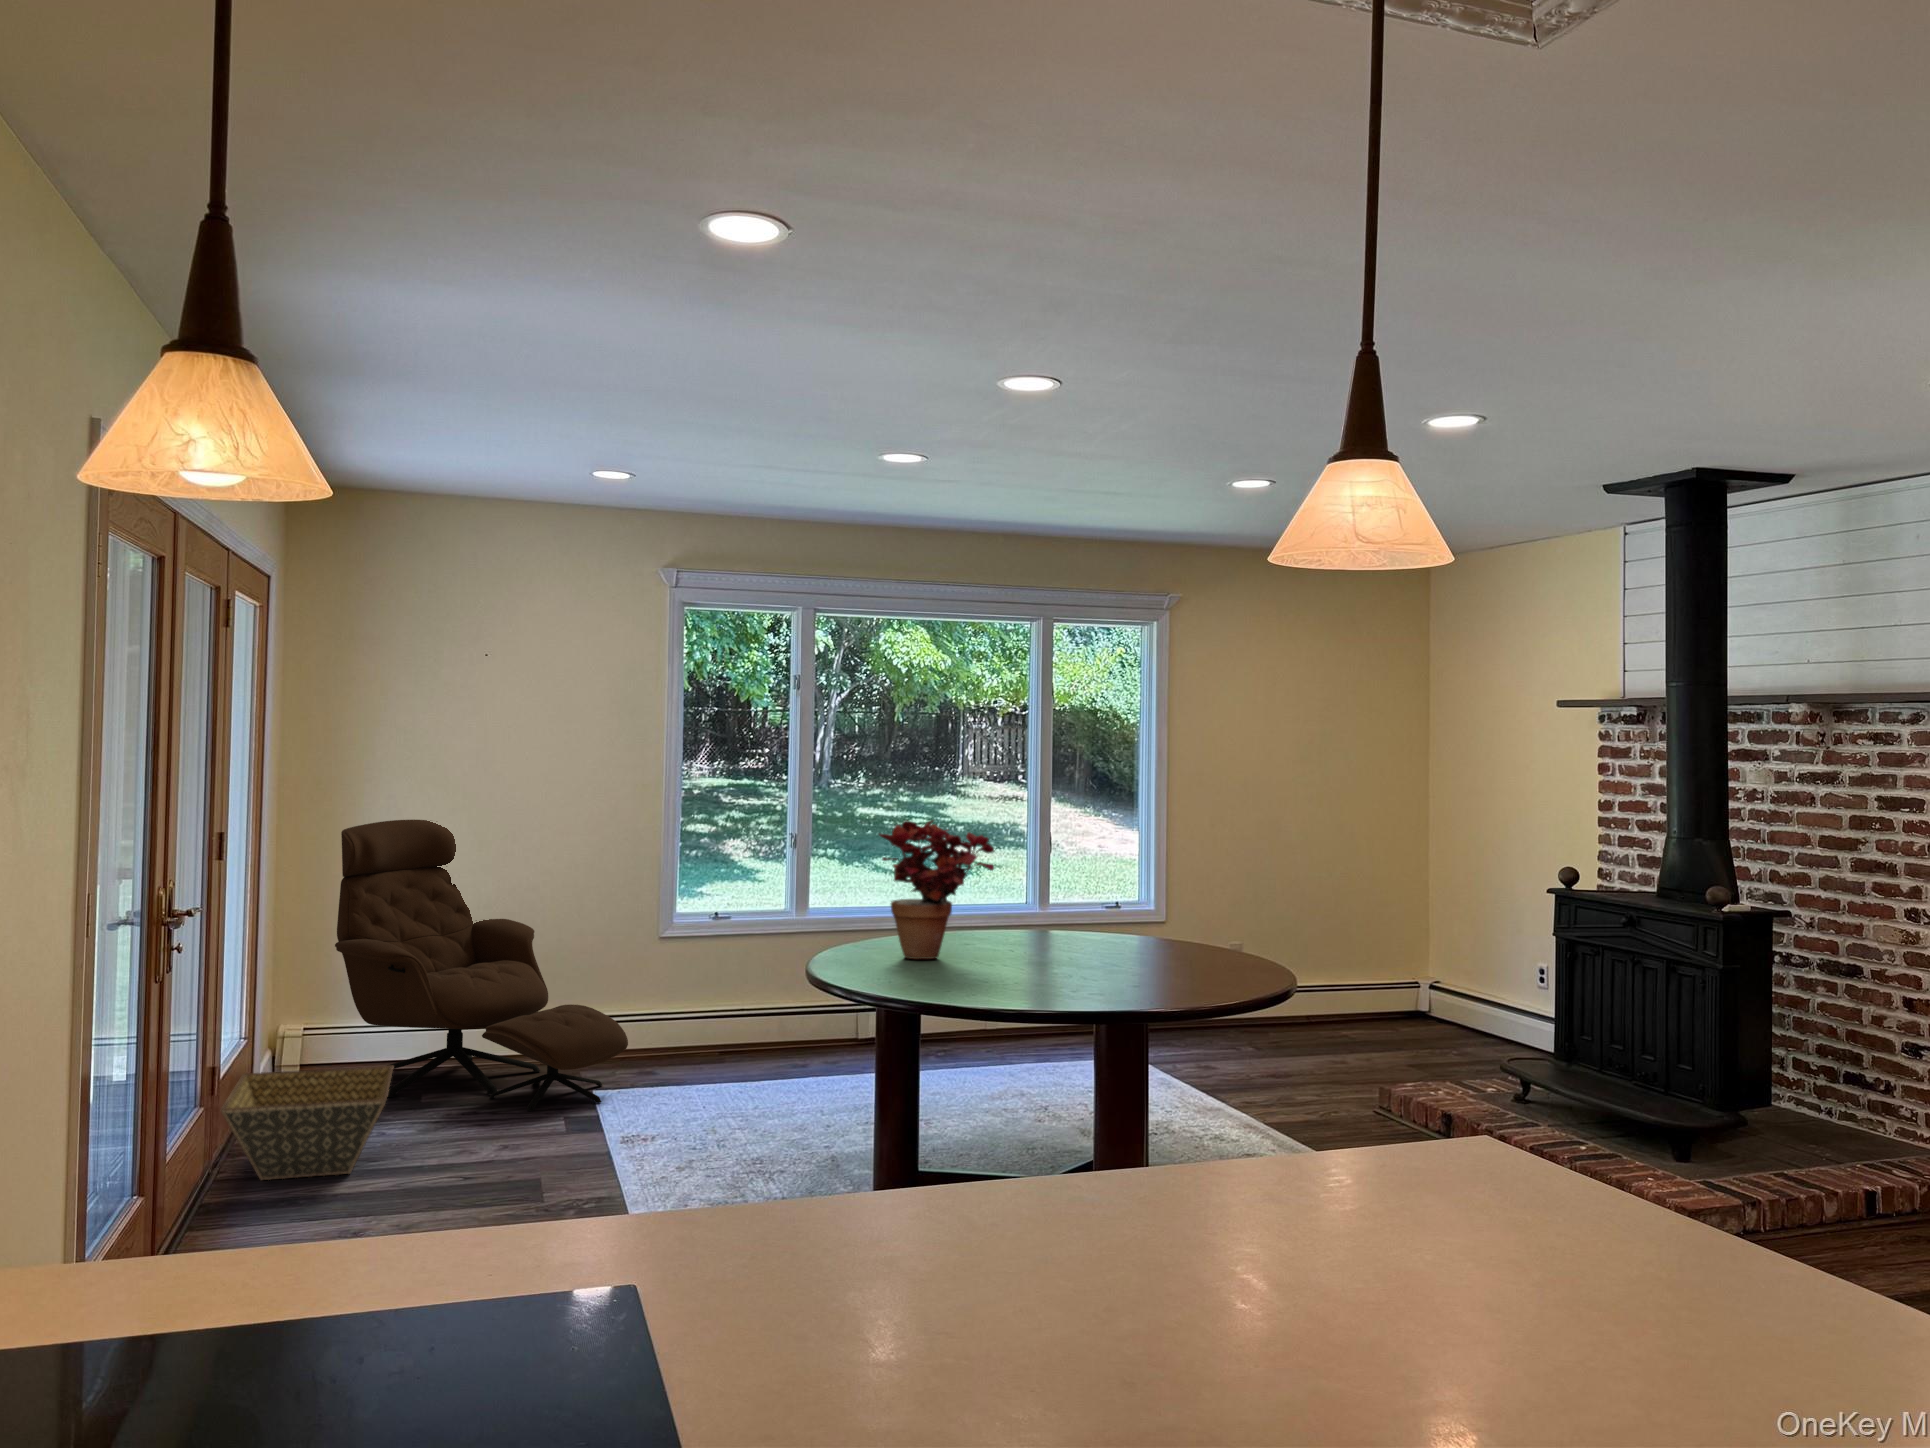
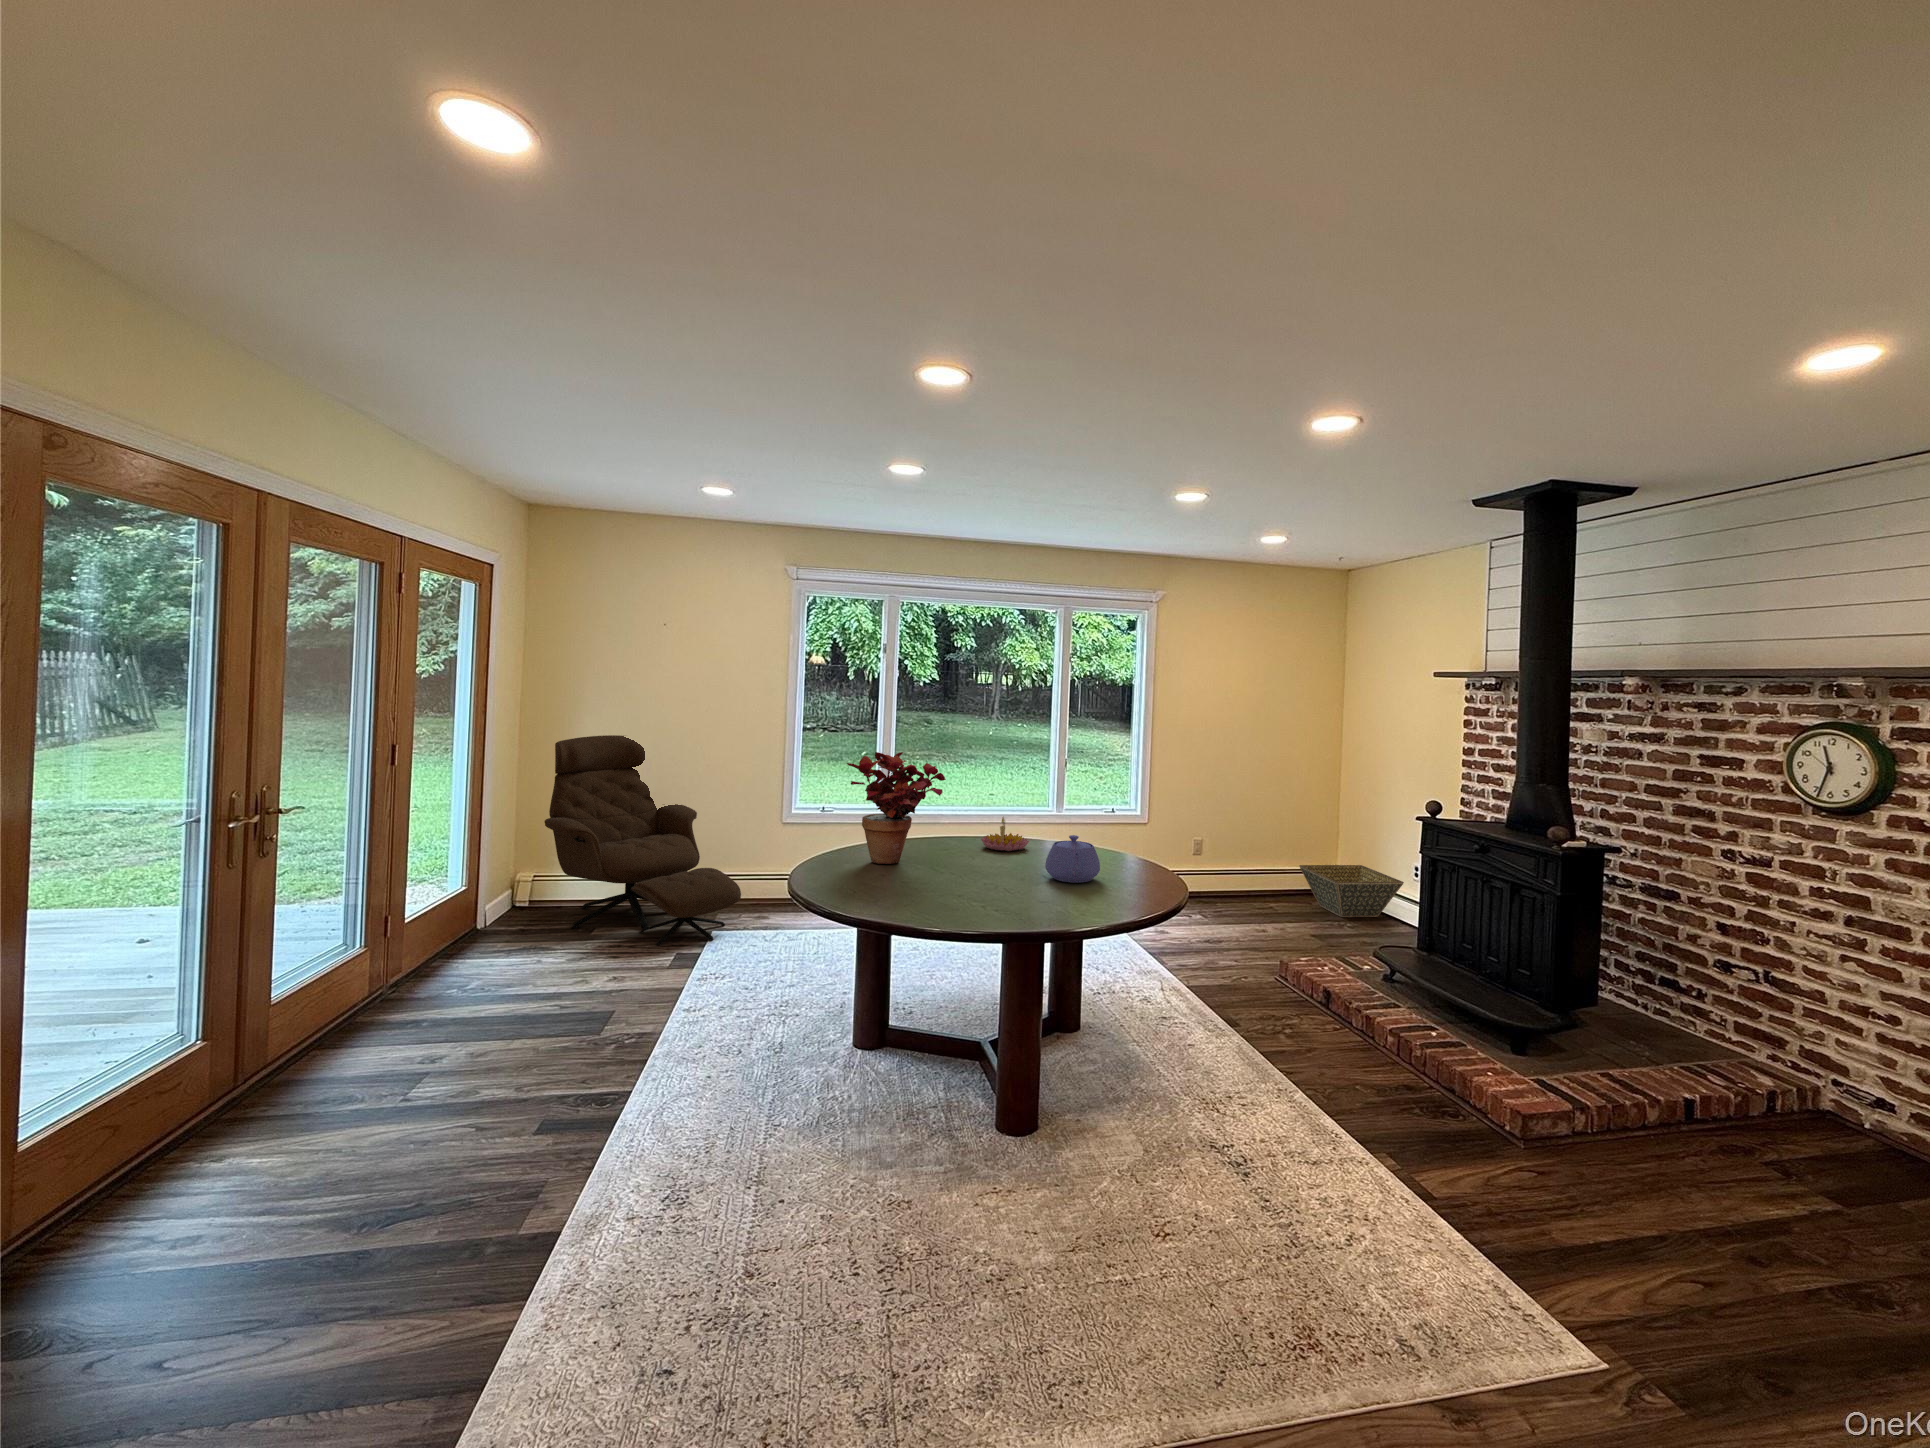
candle holder: none [1016,900,1078,945] -> present [981,817,1029,852]
teapot: none [1127,913,1194,969] -> present [1045,835,1100,883]
basket: present [221,1066,393,1180] -> present [1299,865,1404,917]

